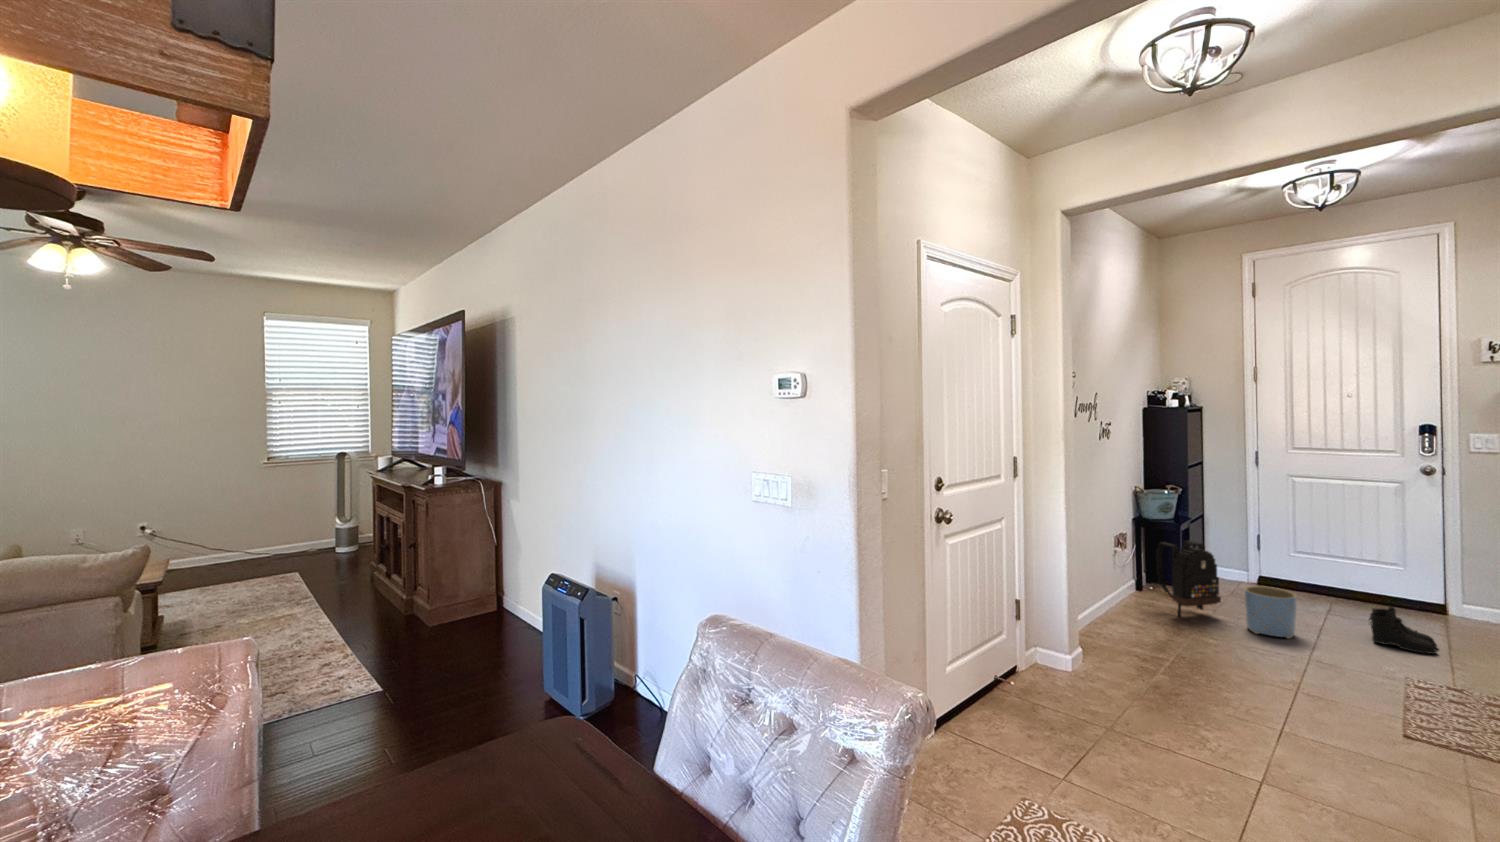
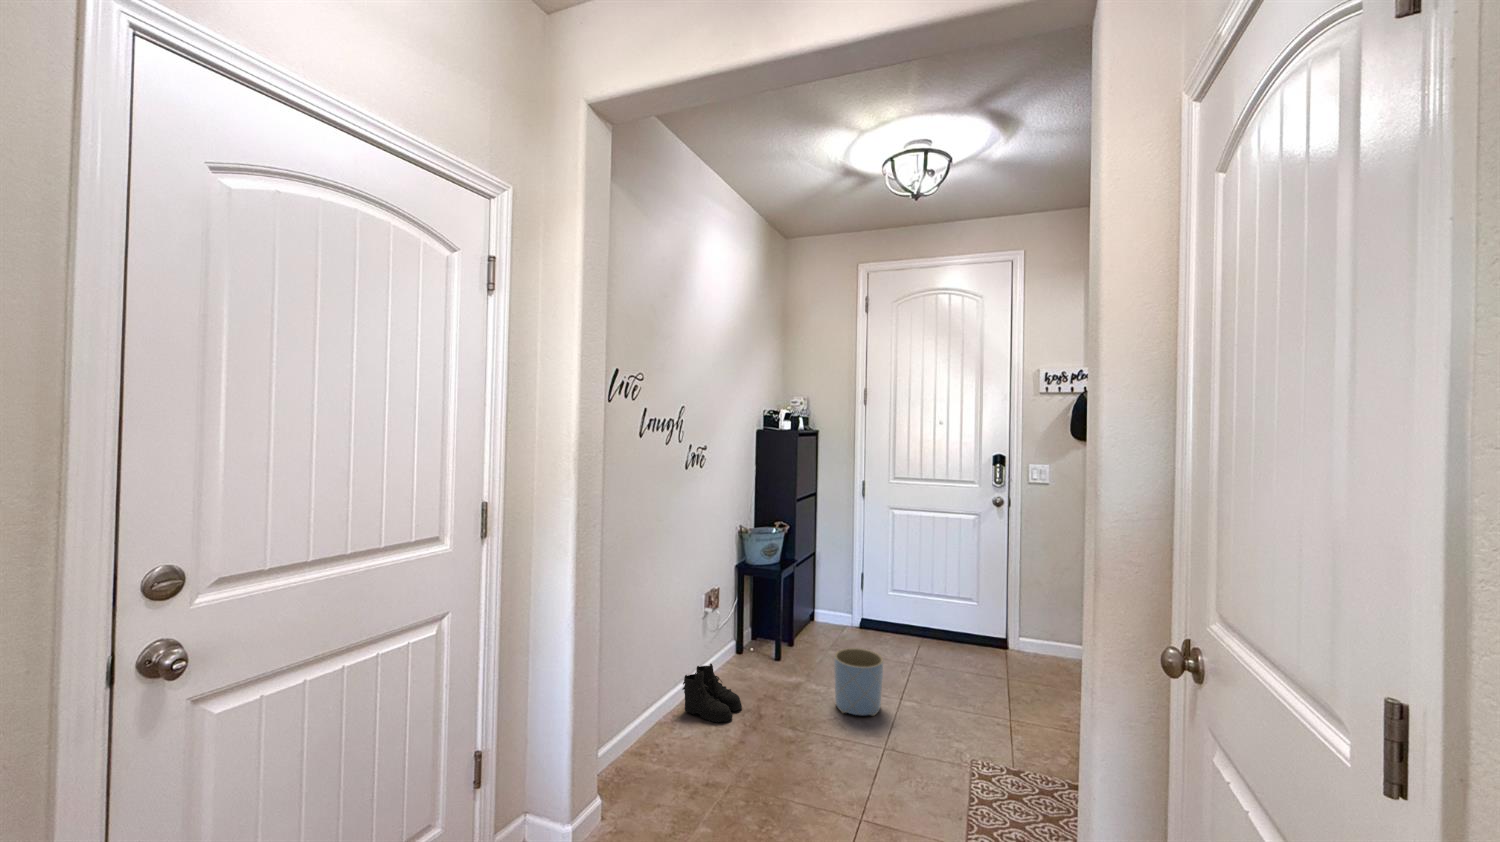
backpack: present [1156,541,1221,616] -> none [750,592,814,693]
boots: present [1369,607,1437,654] -> present [682,664,742,723]

